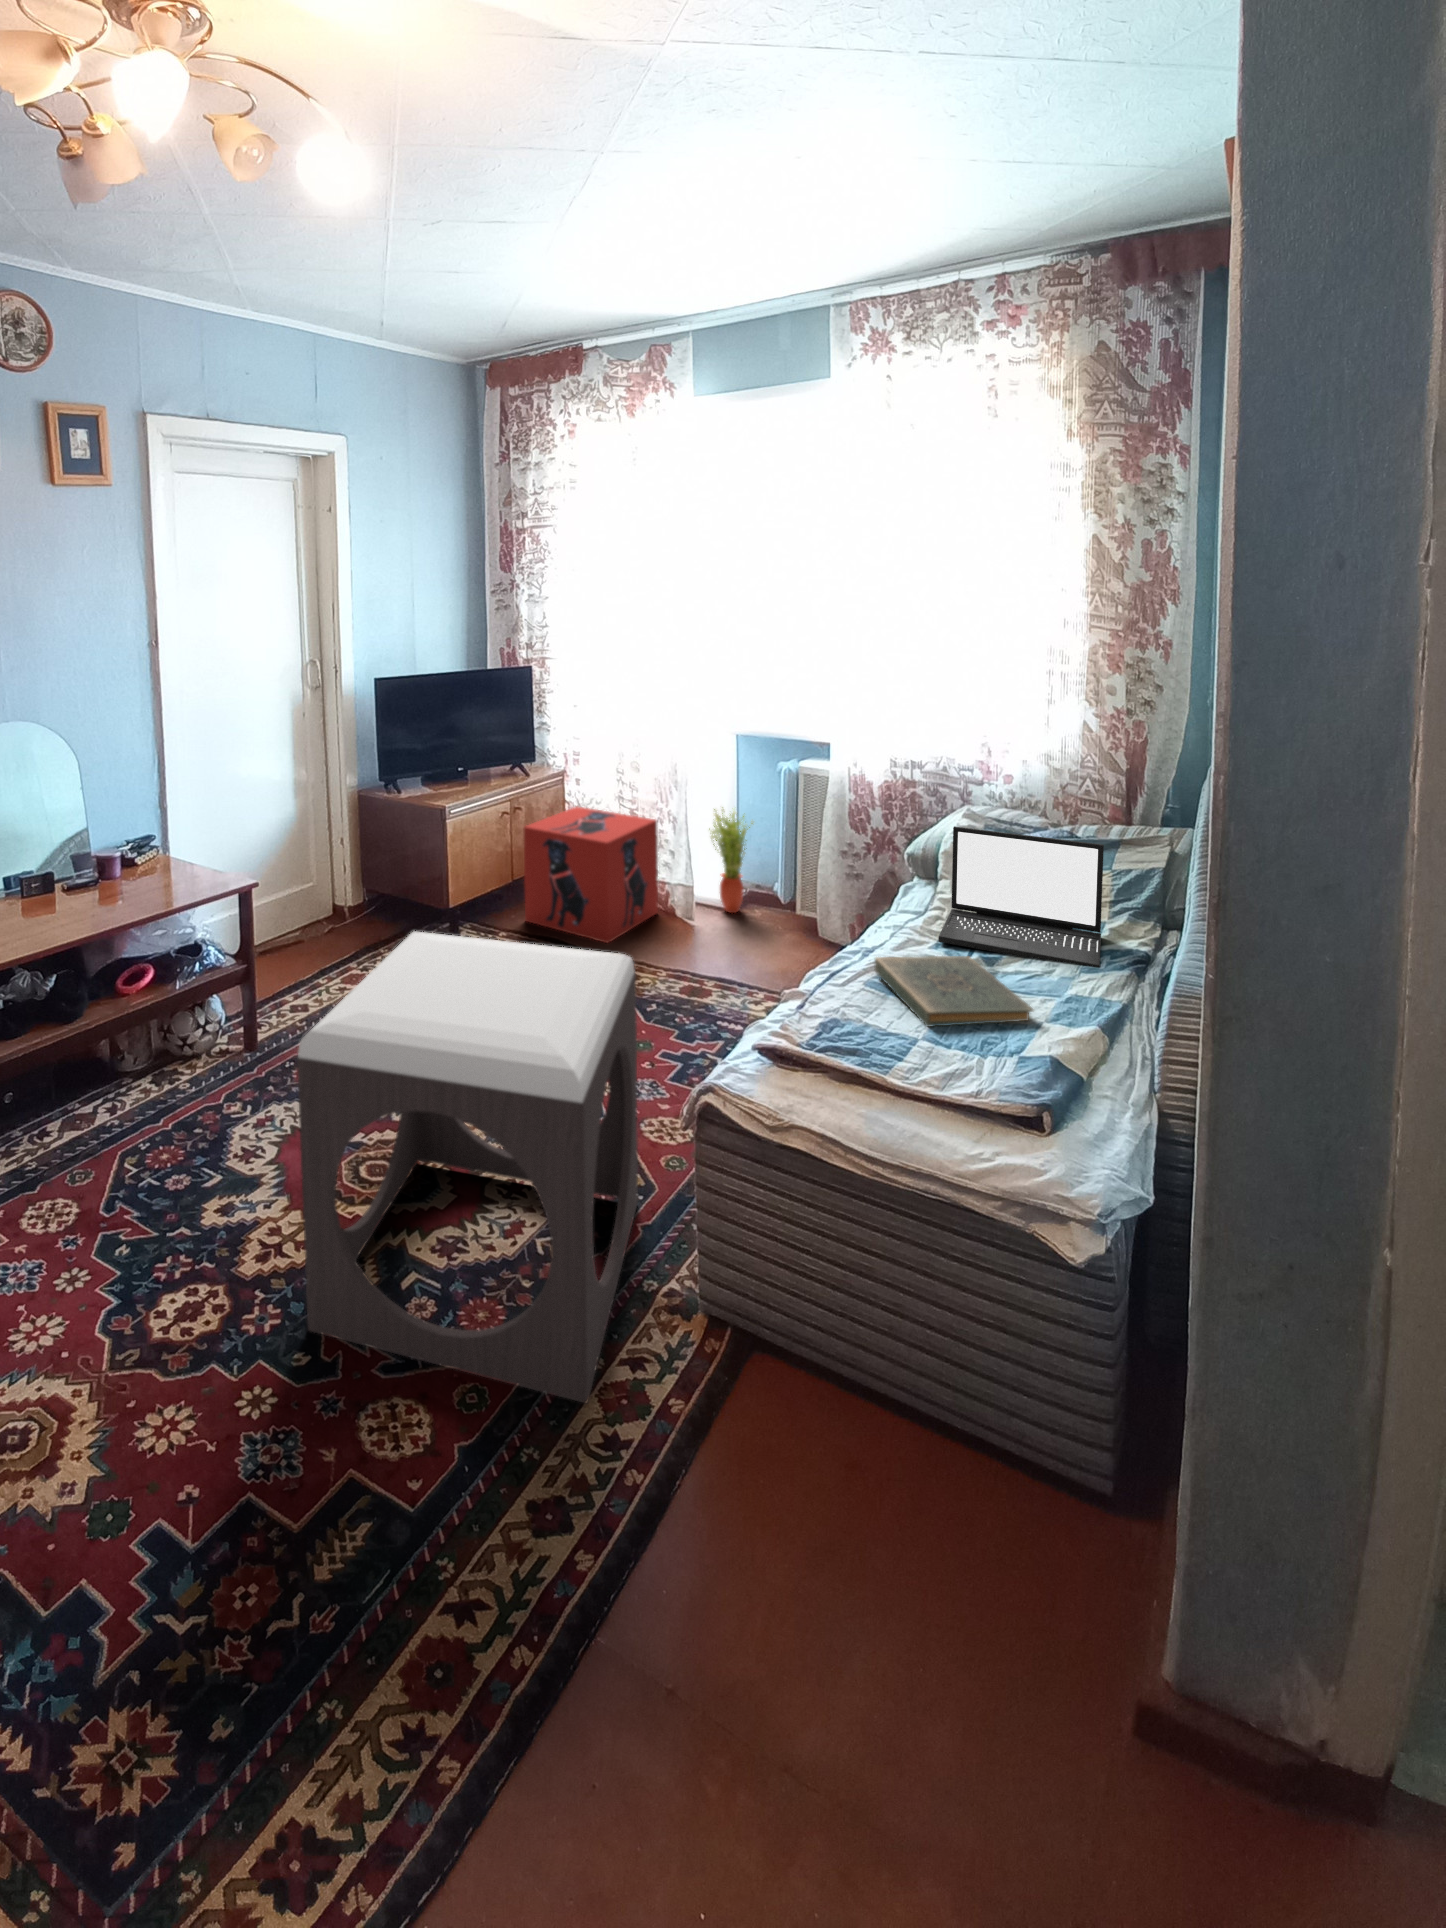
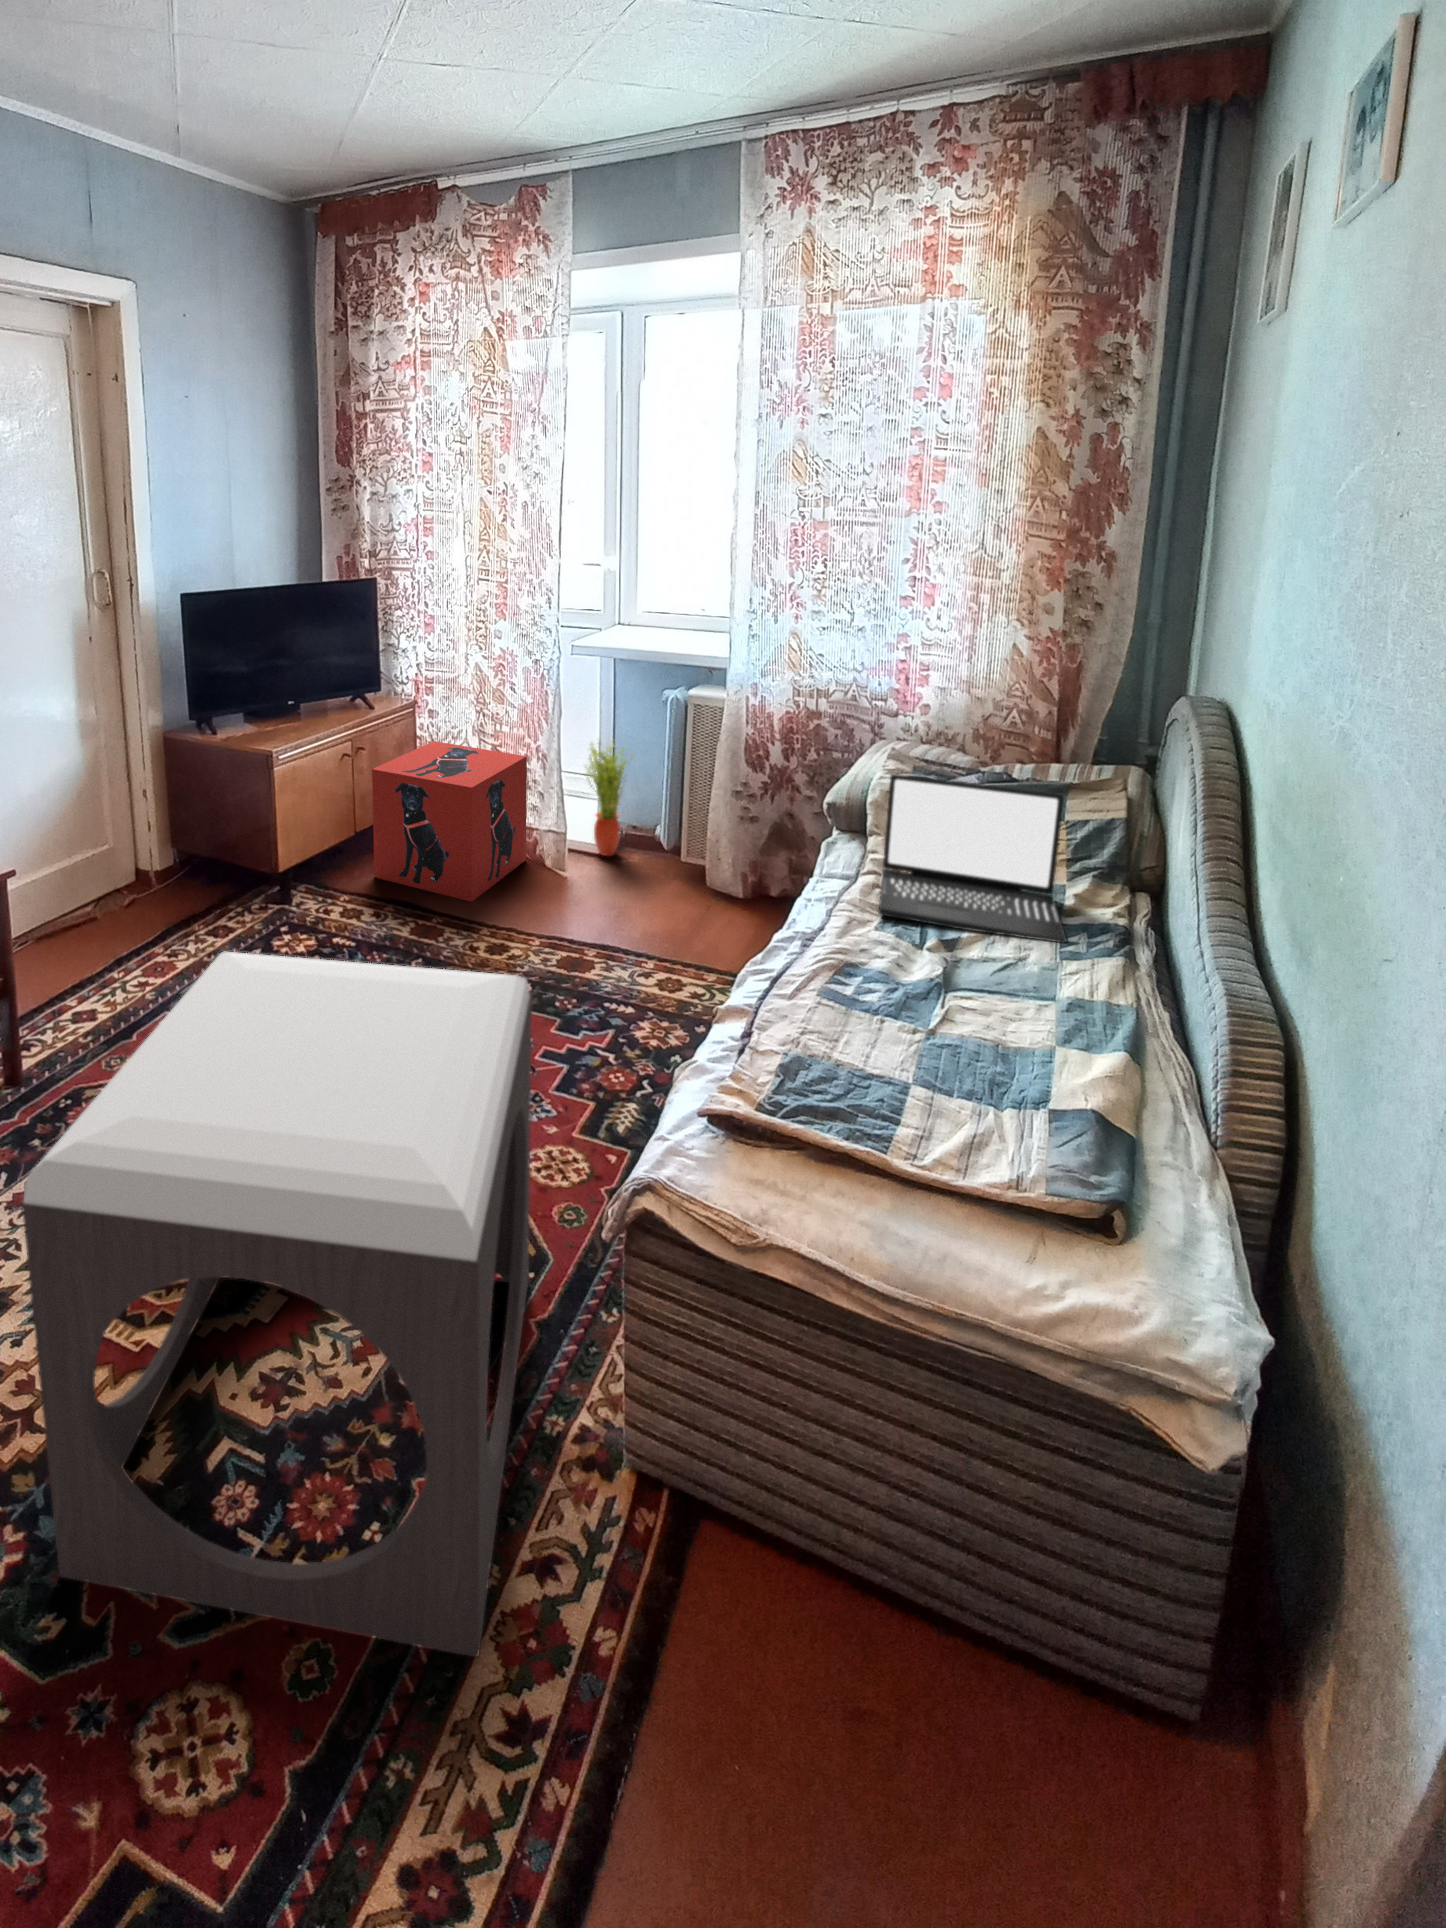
book: present [874,956,1034,1026] -> none [817,939,1028,1050]

